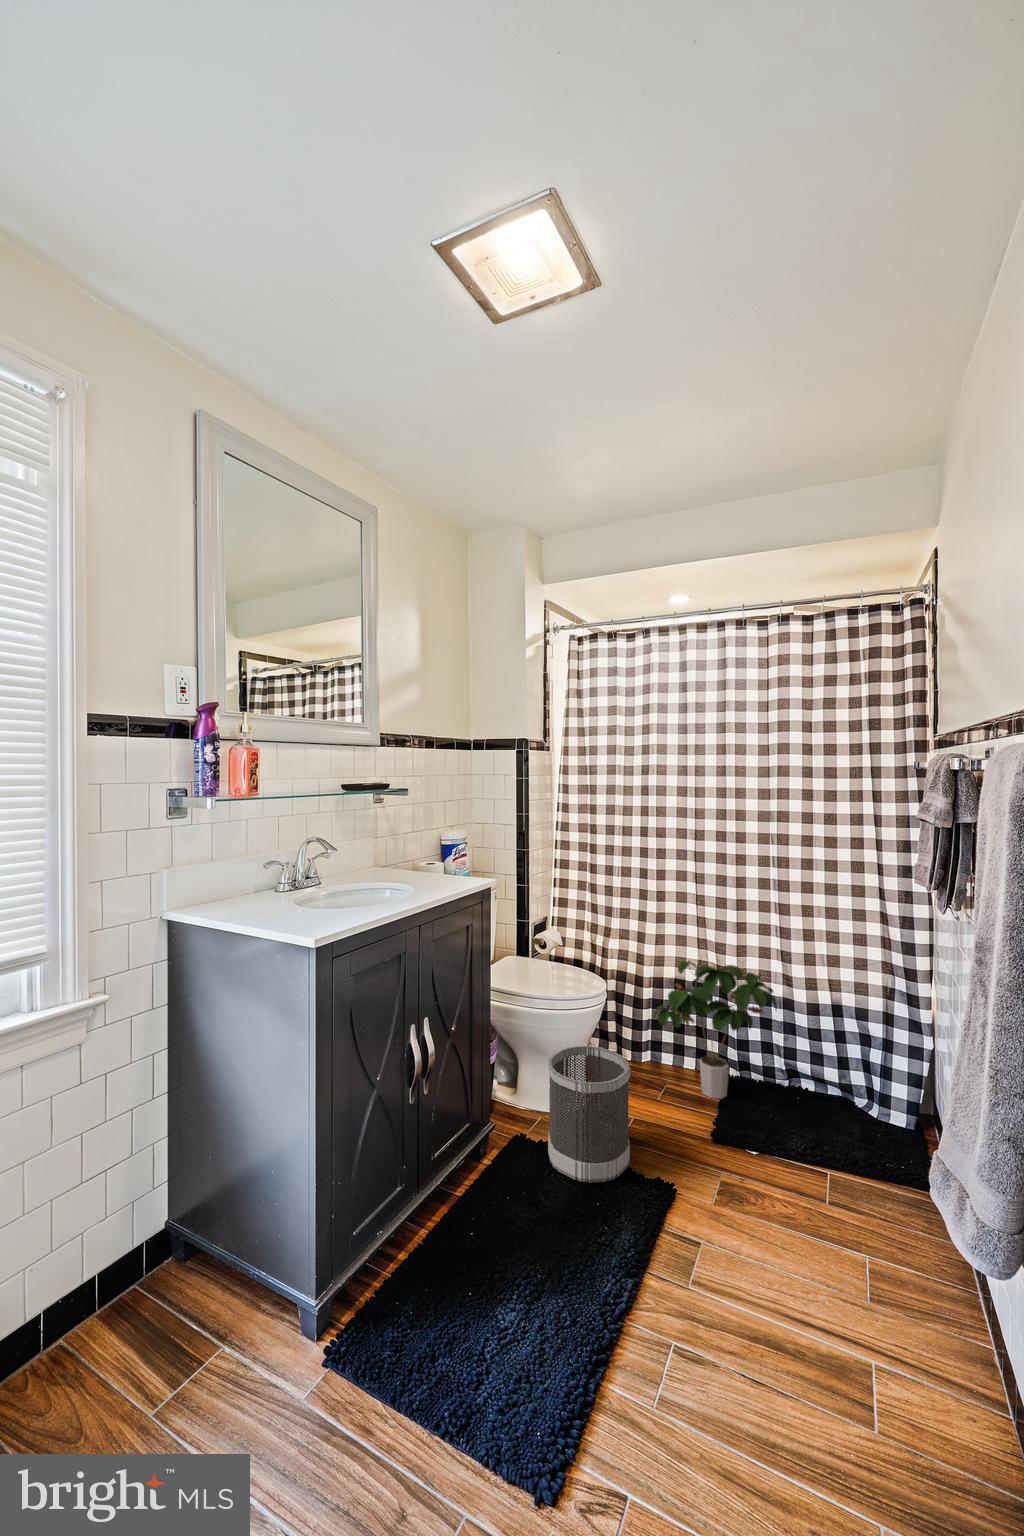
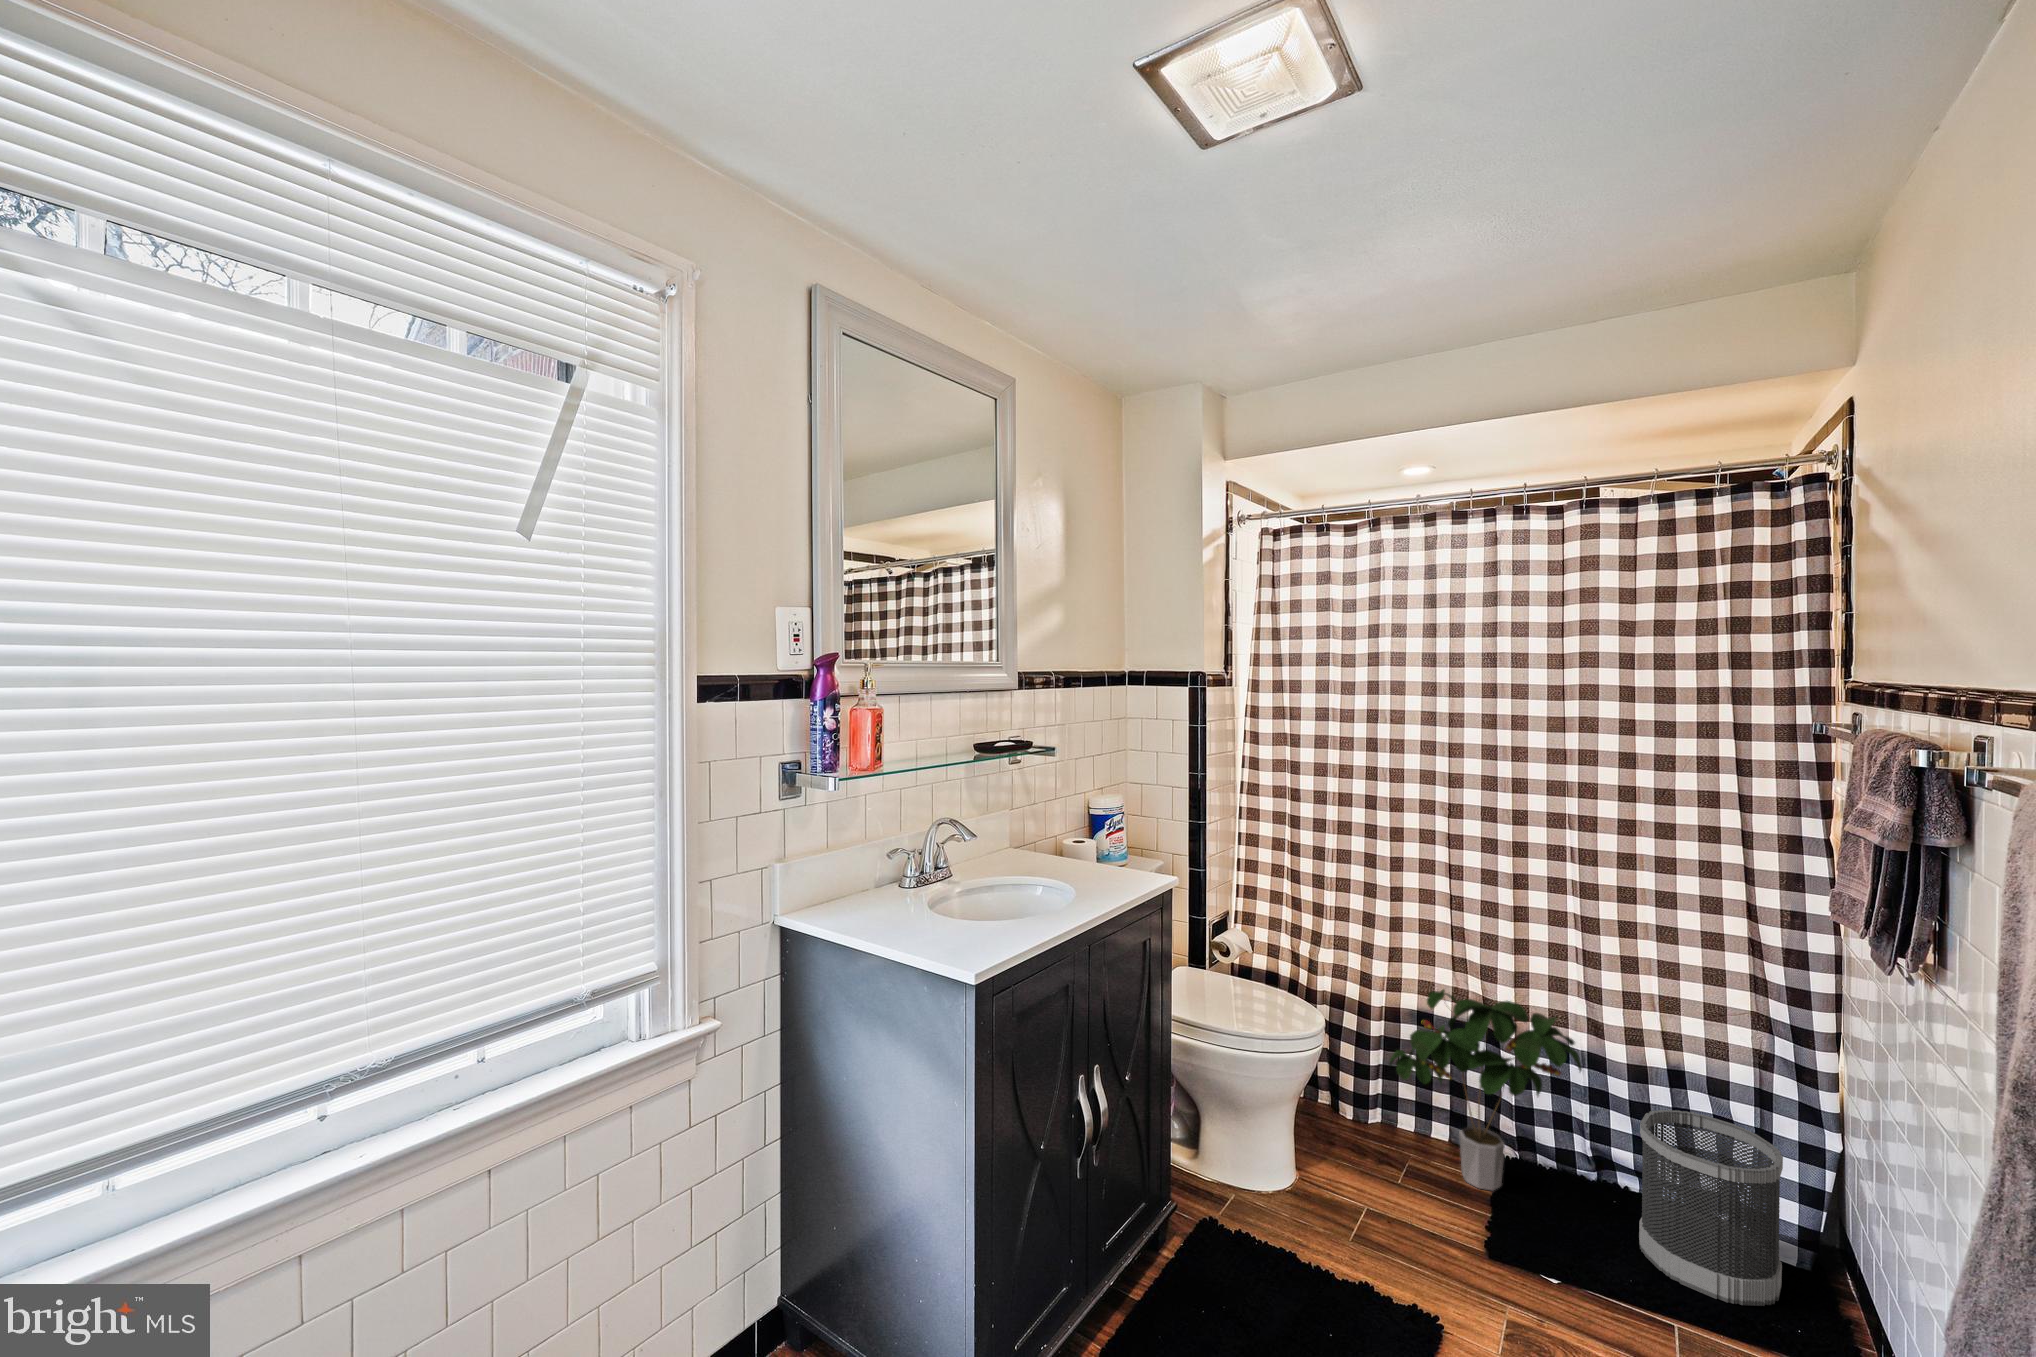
wastebasket: present [548,1046,630,1183] -> present [1639,1110,1783,1306]

